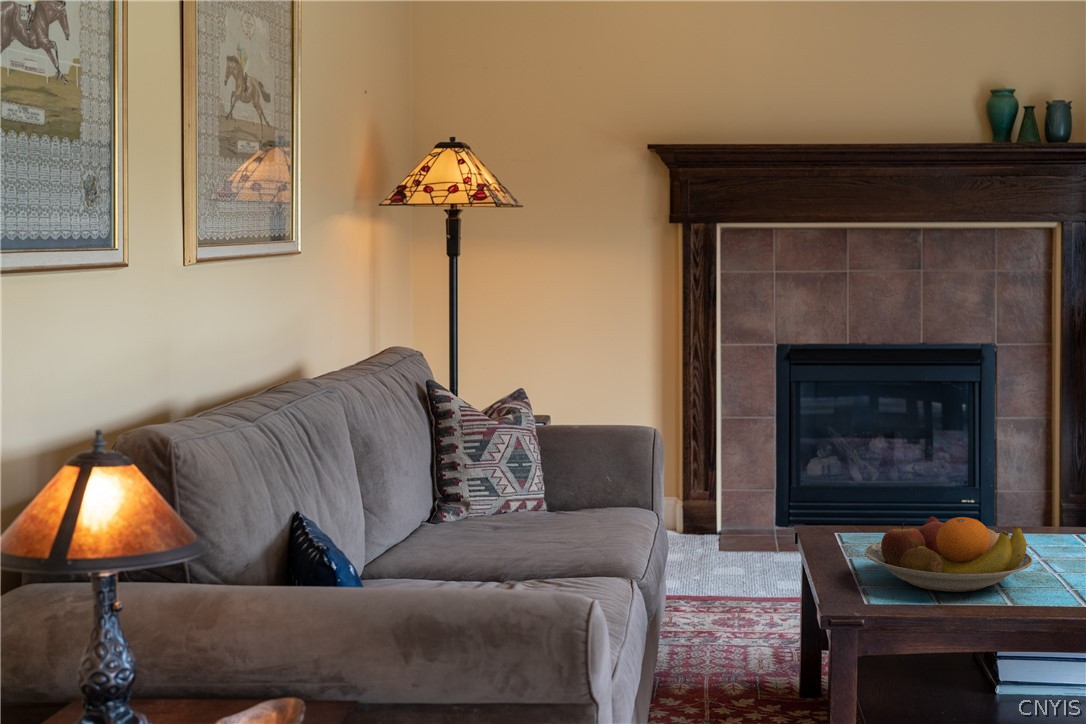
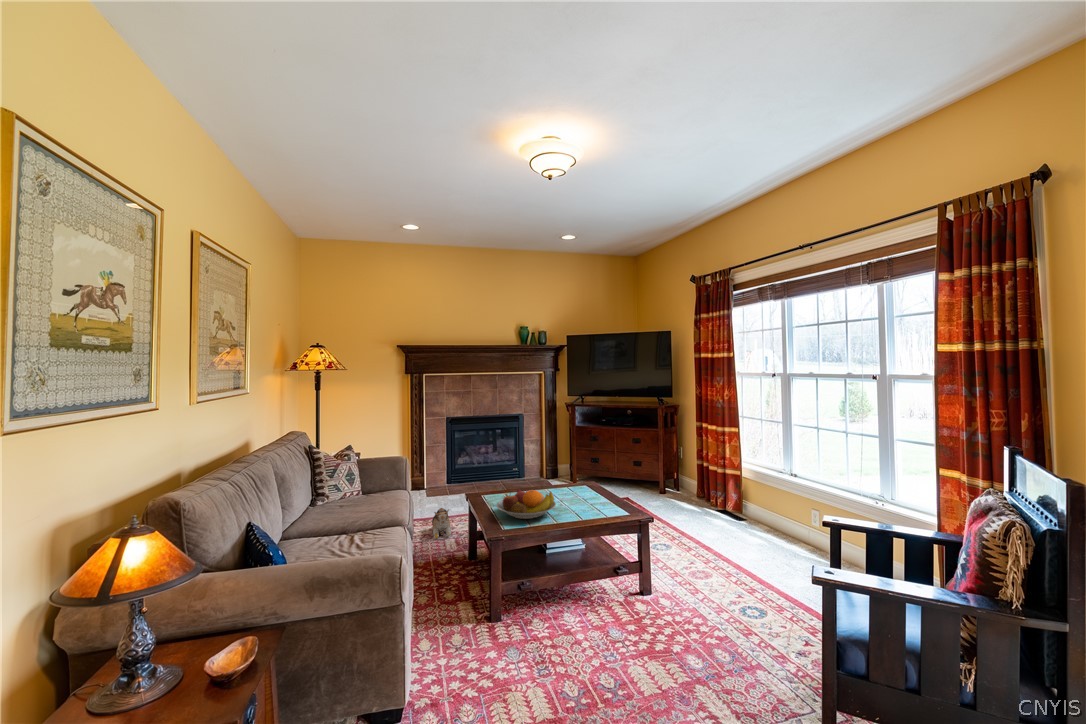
plush toy: none [719,565,767,644] -> present [432,508,451,539]

